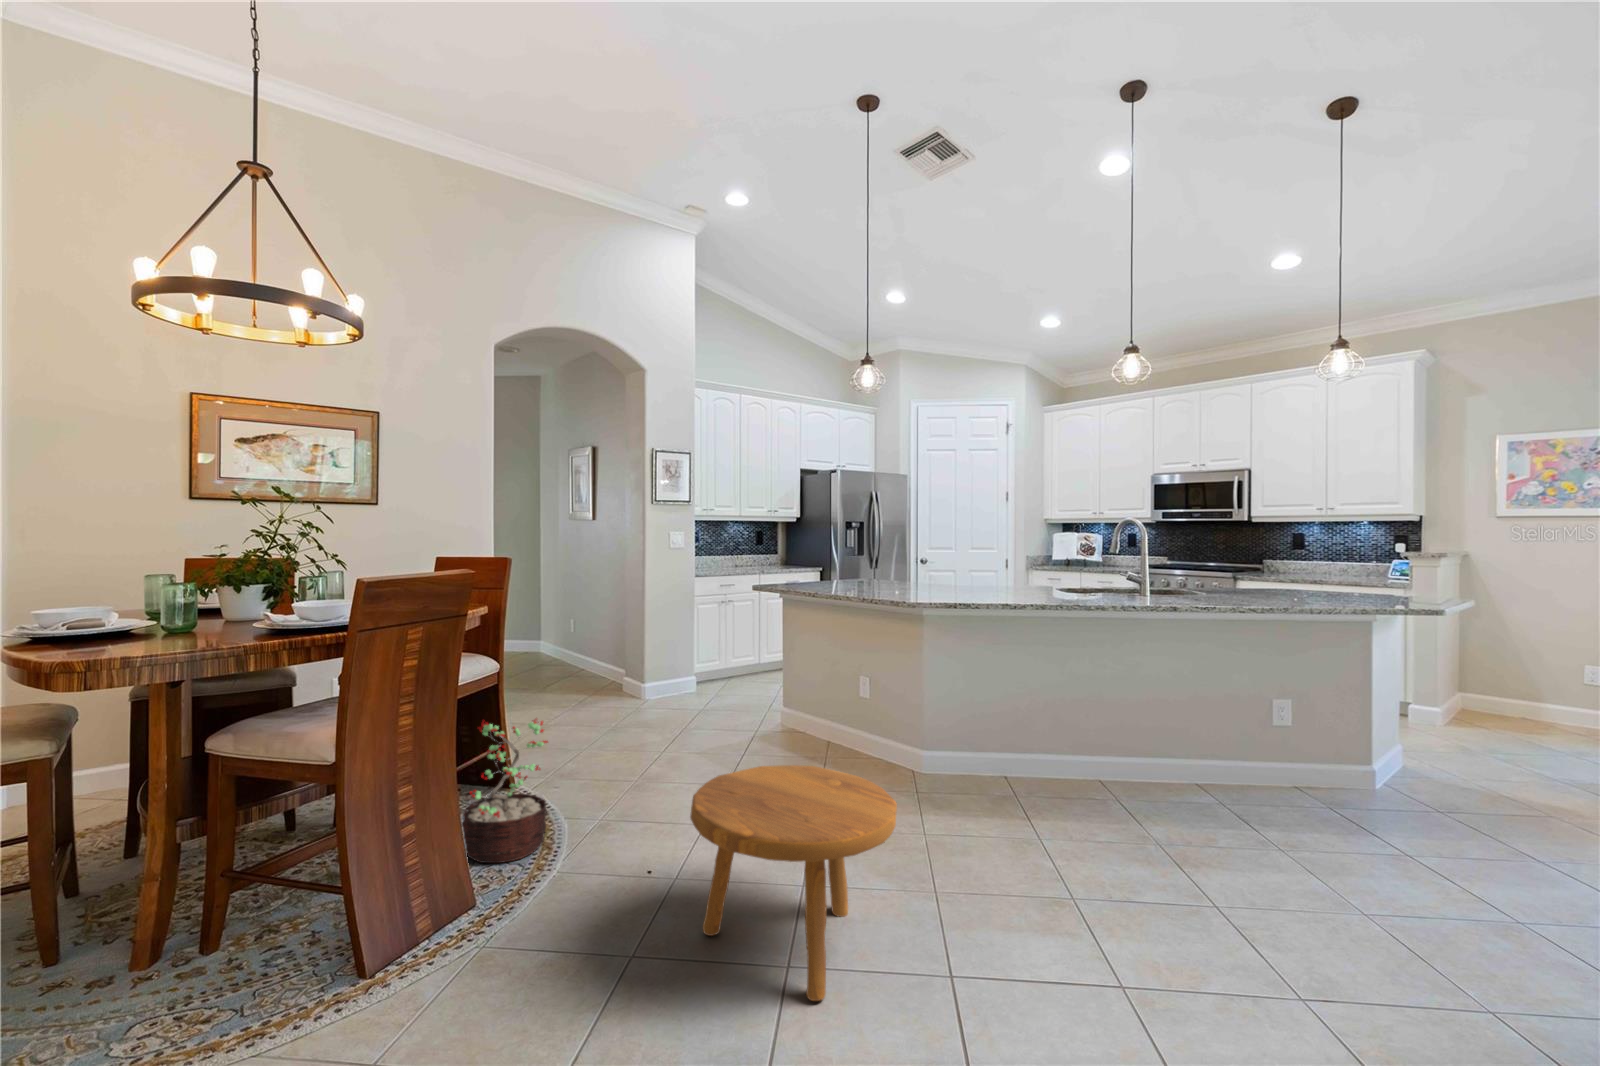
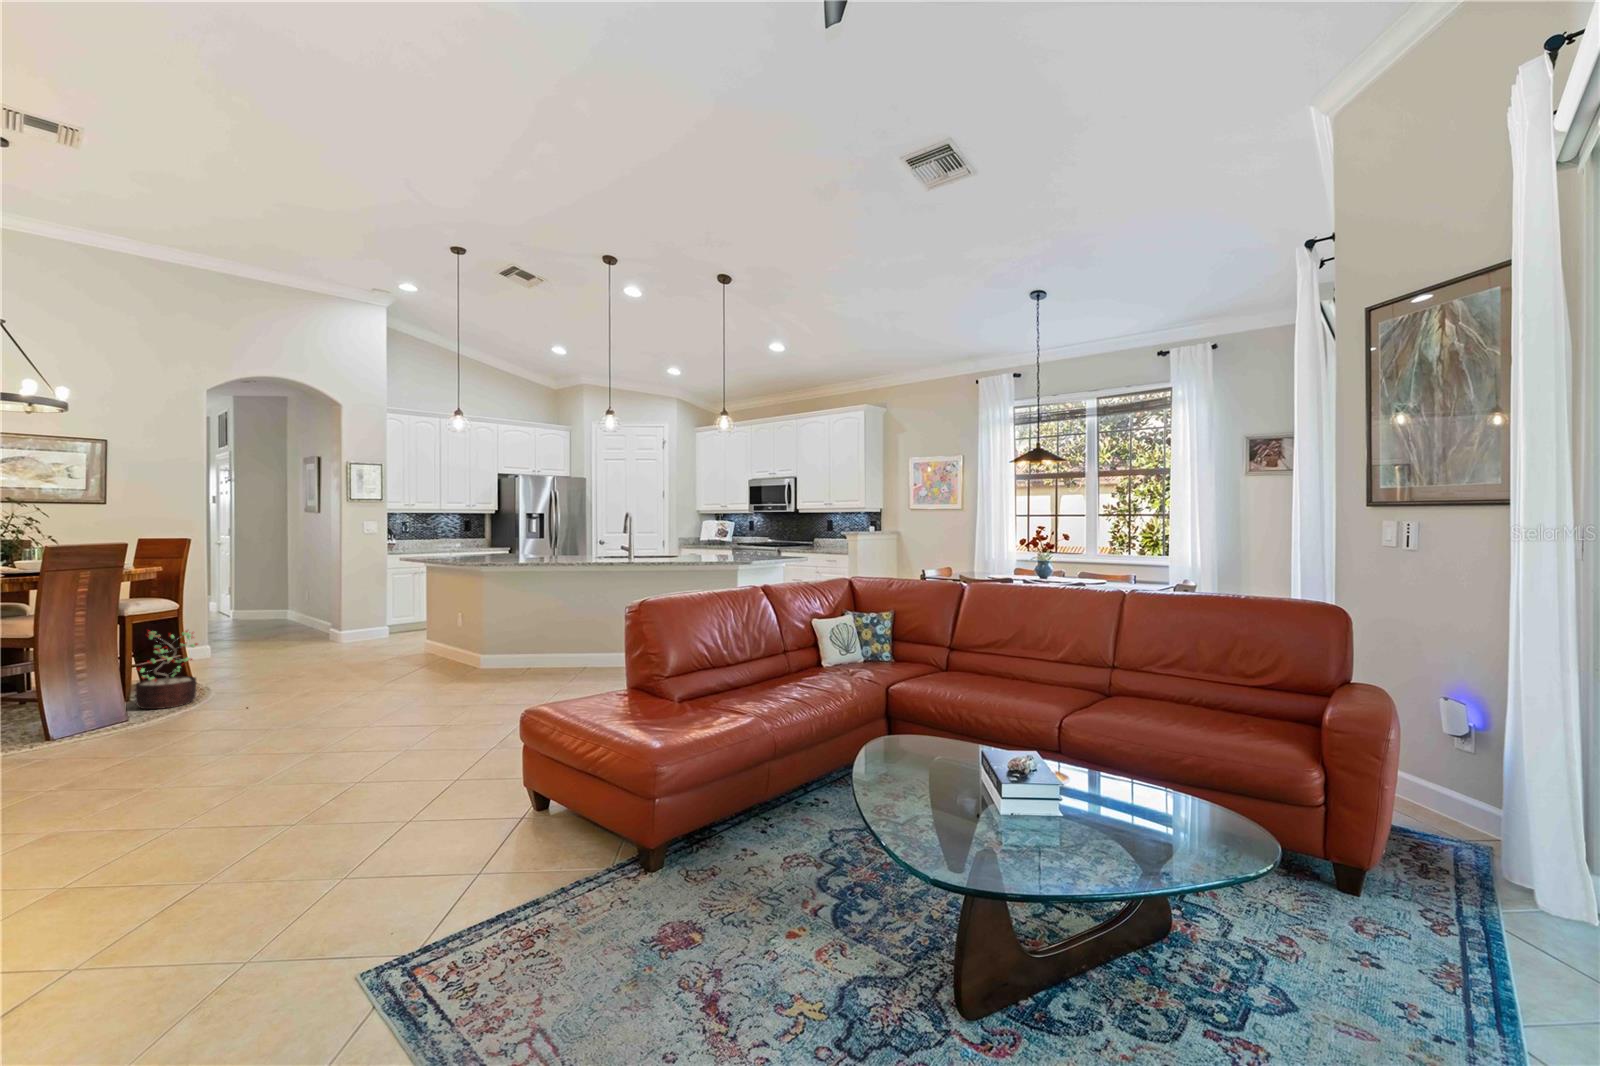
footstool: present [690,765,897,1001] -> none [241,642,366,734]

